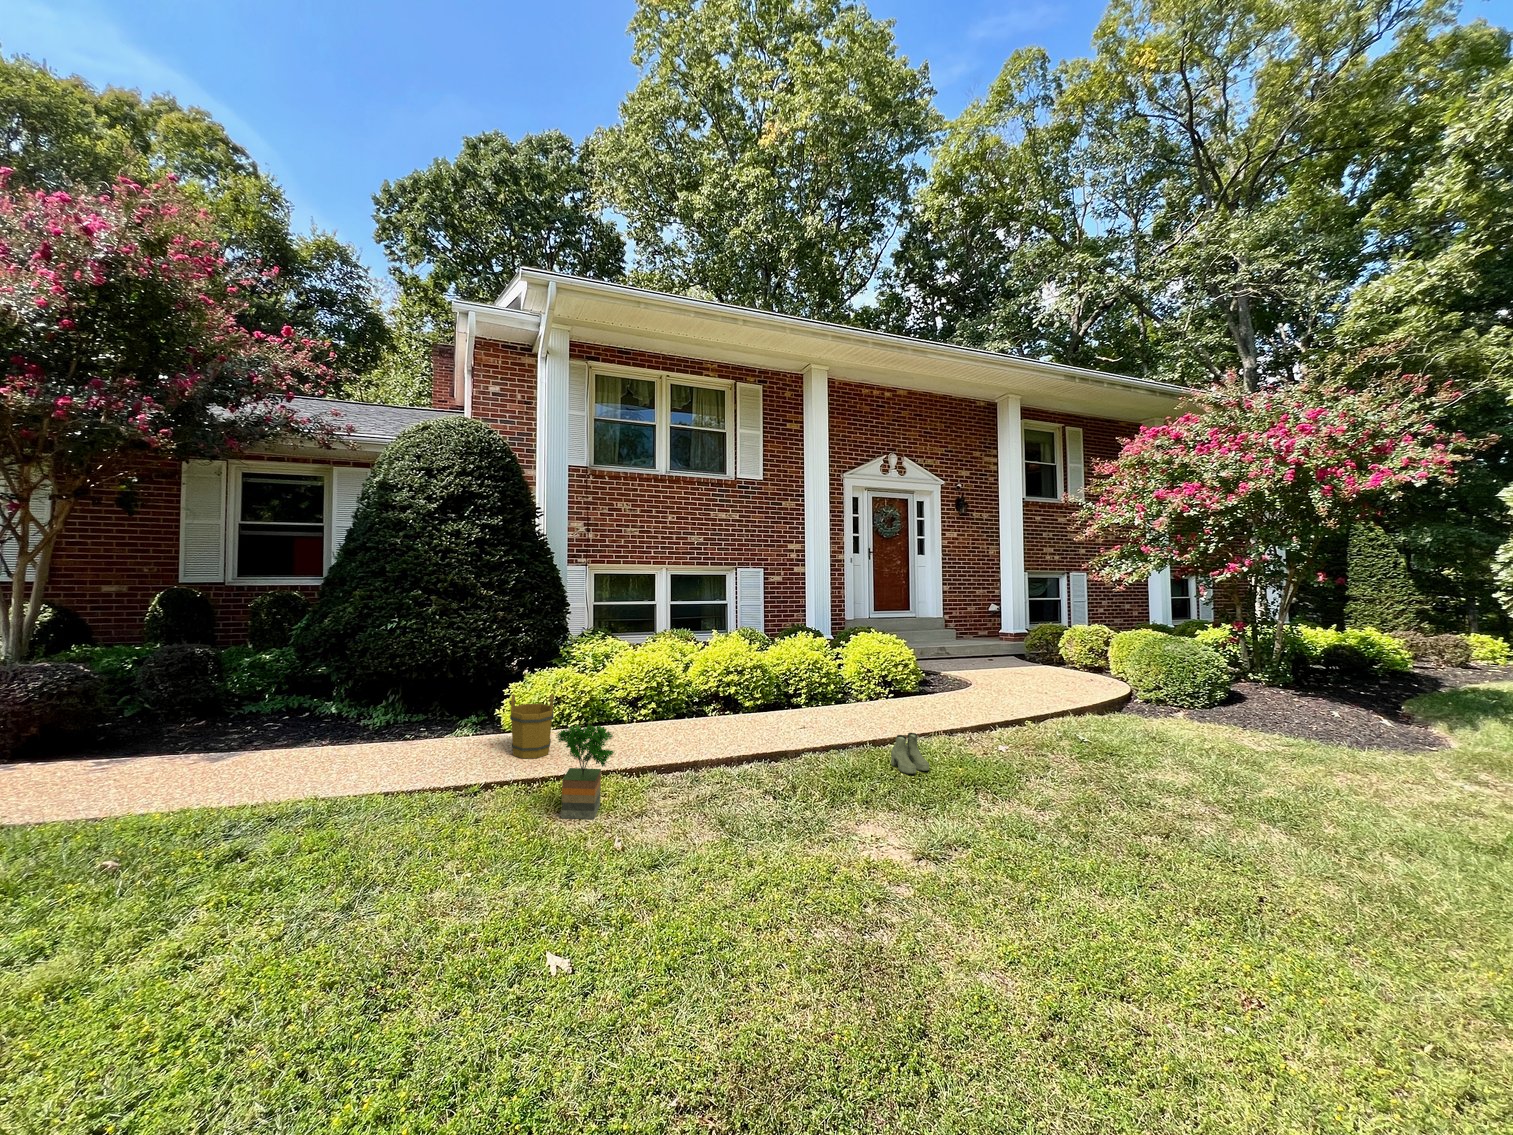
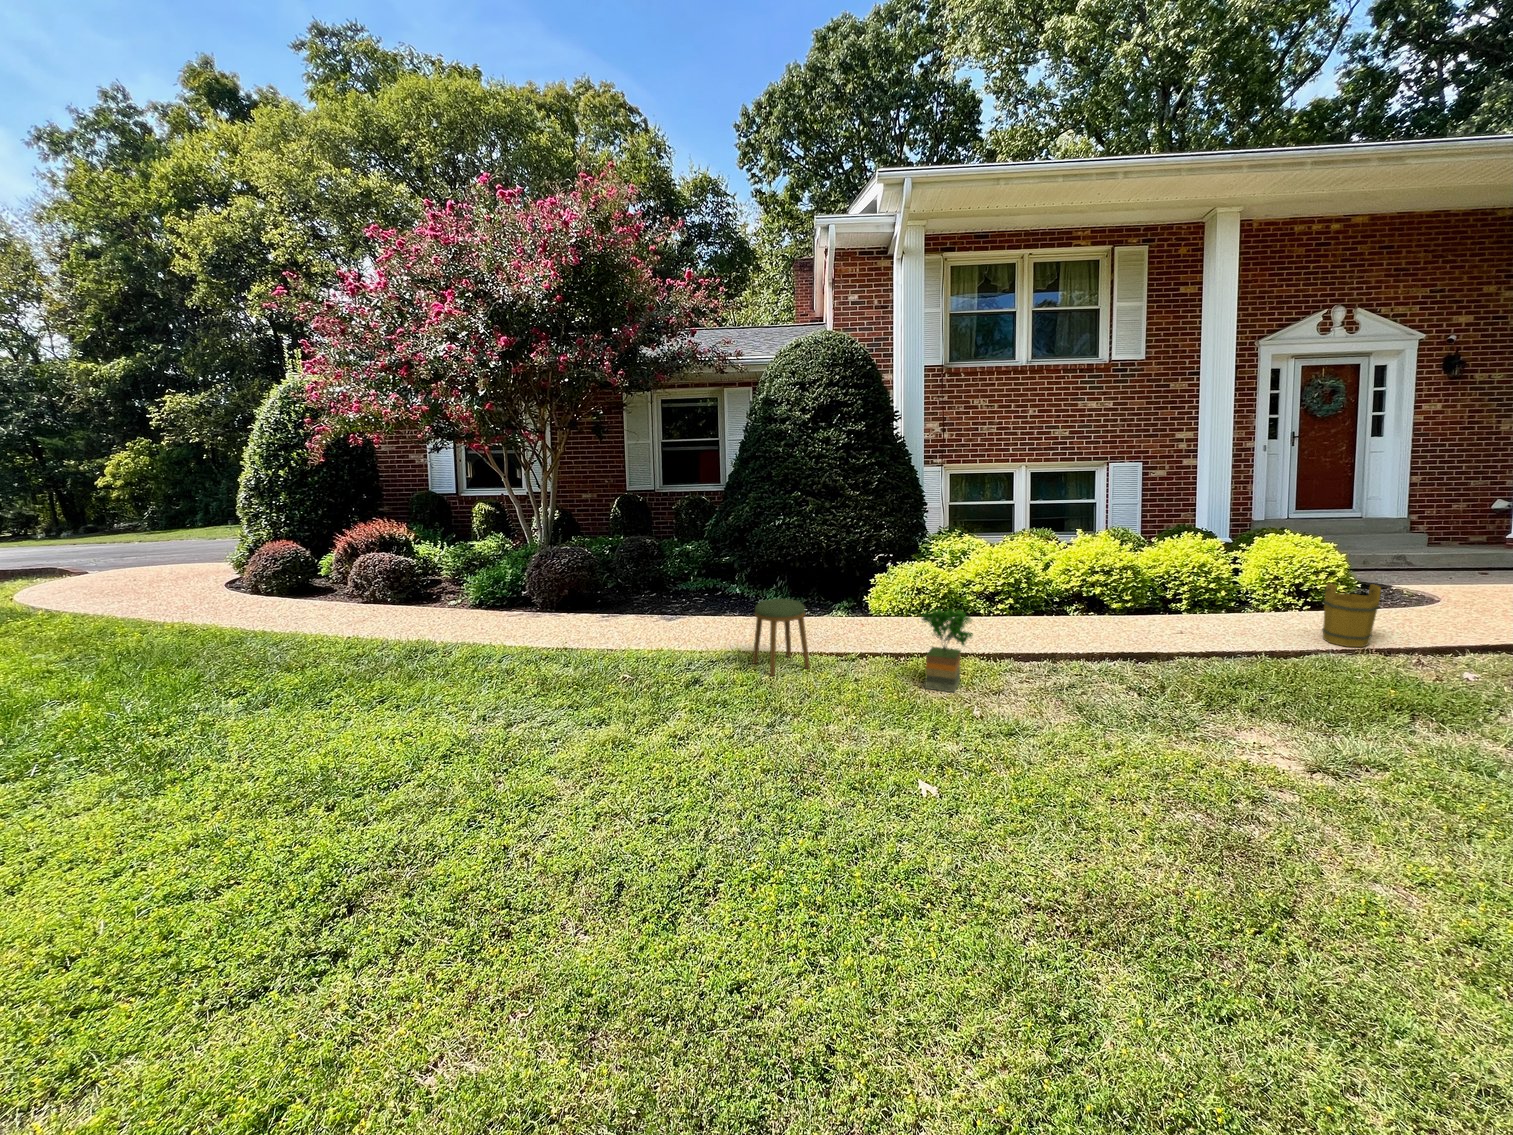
bucket: present [509,694,556,759] -> present [1322,583,1381,647]
stool: none [343,723,422,823] -> present [753,599,810,676]
boots: present [891,733,929,774] -> none [1289,642,1340,687]

